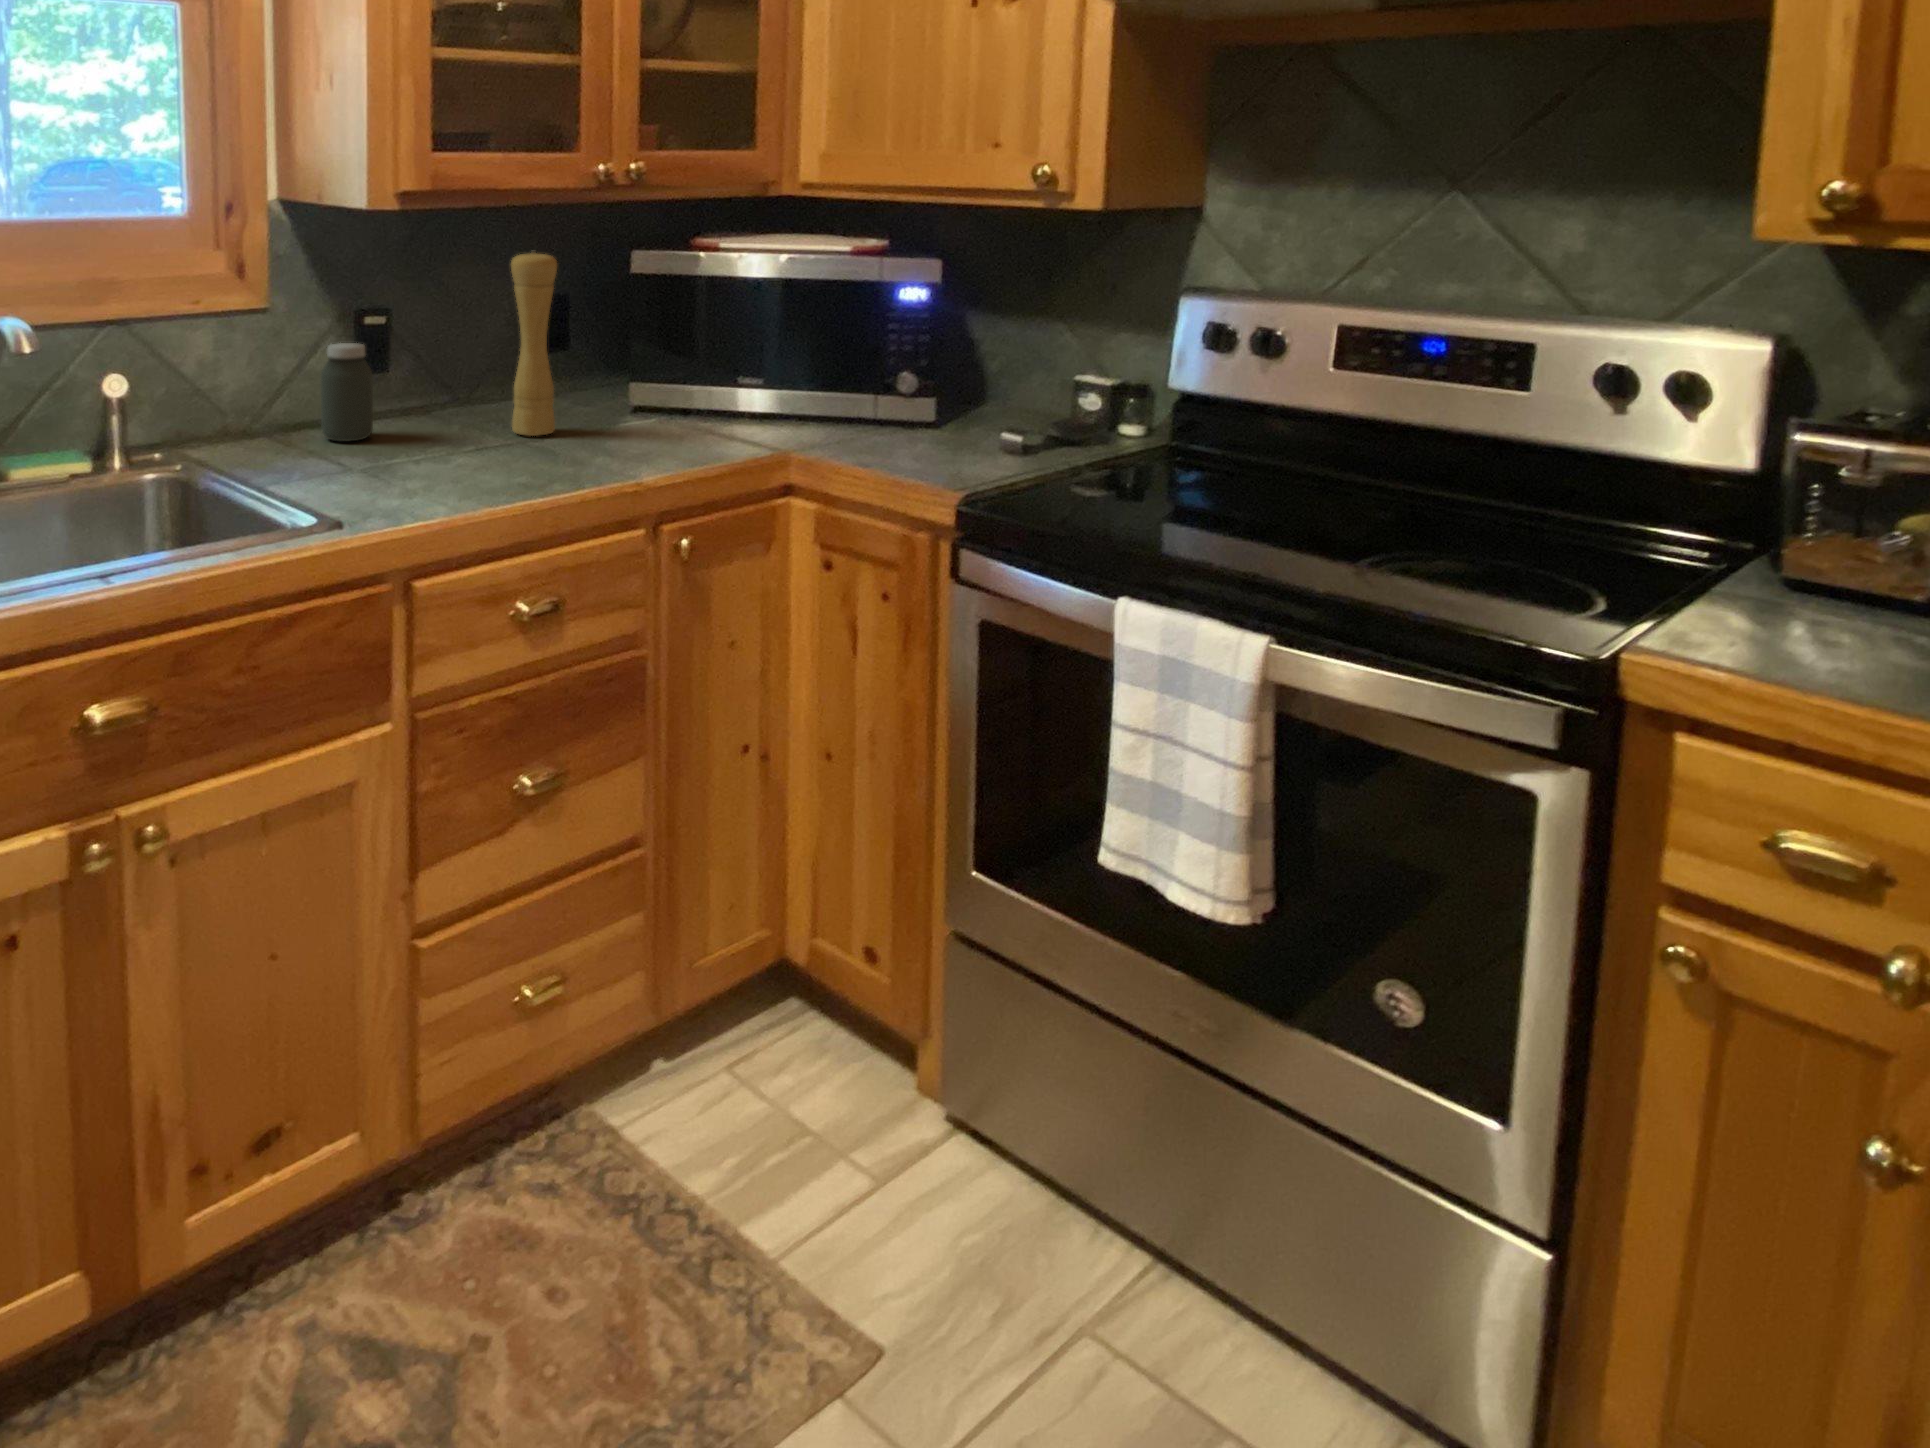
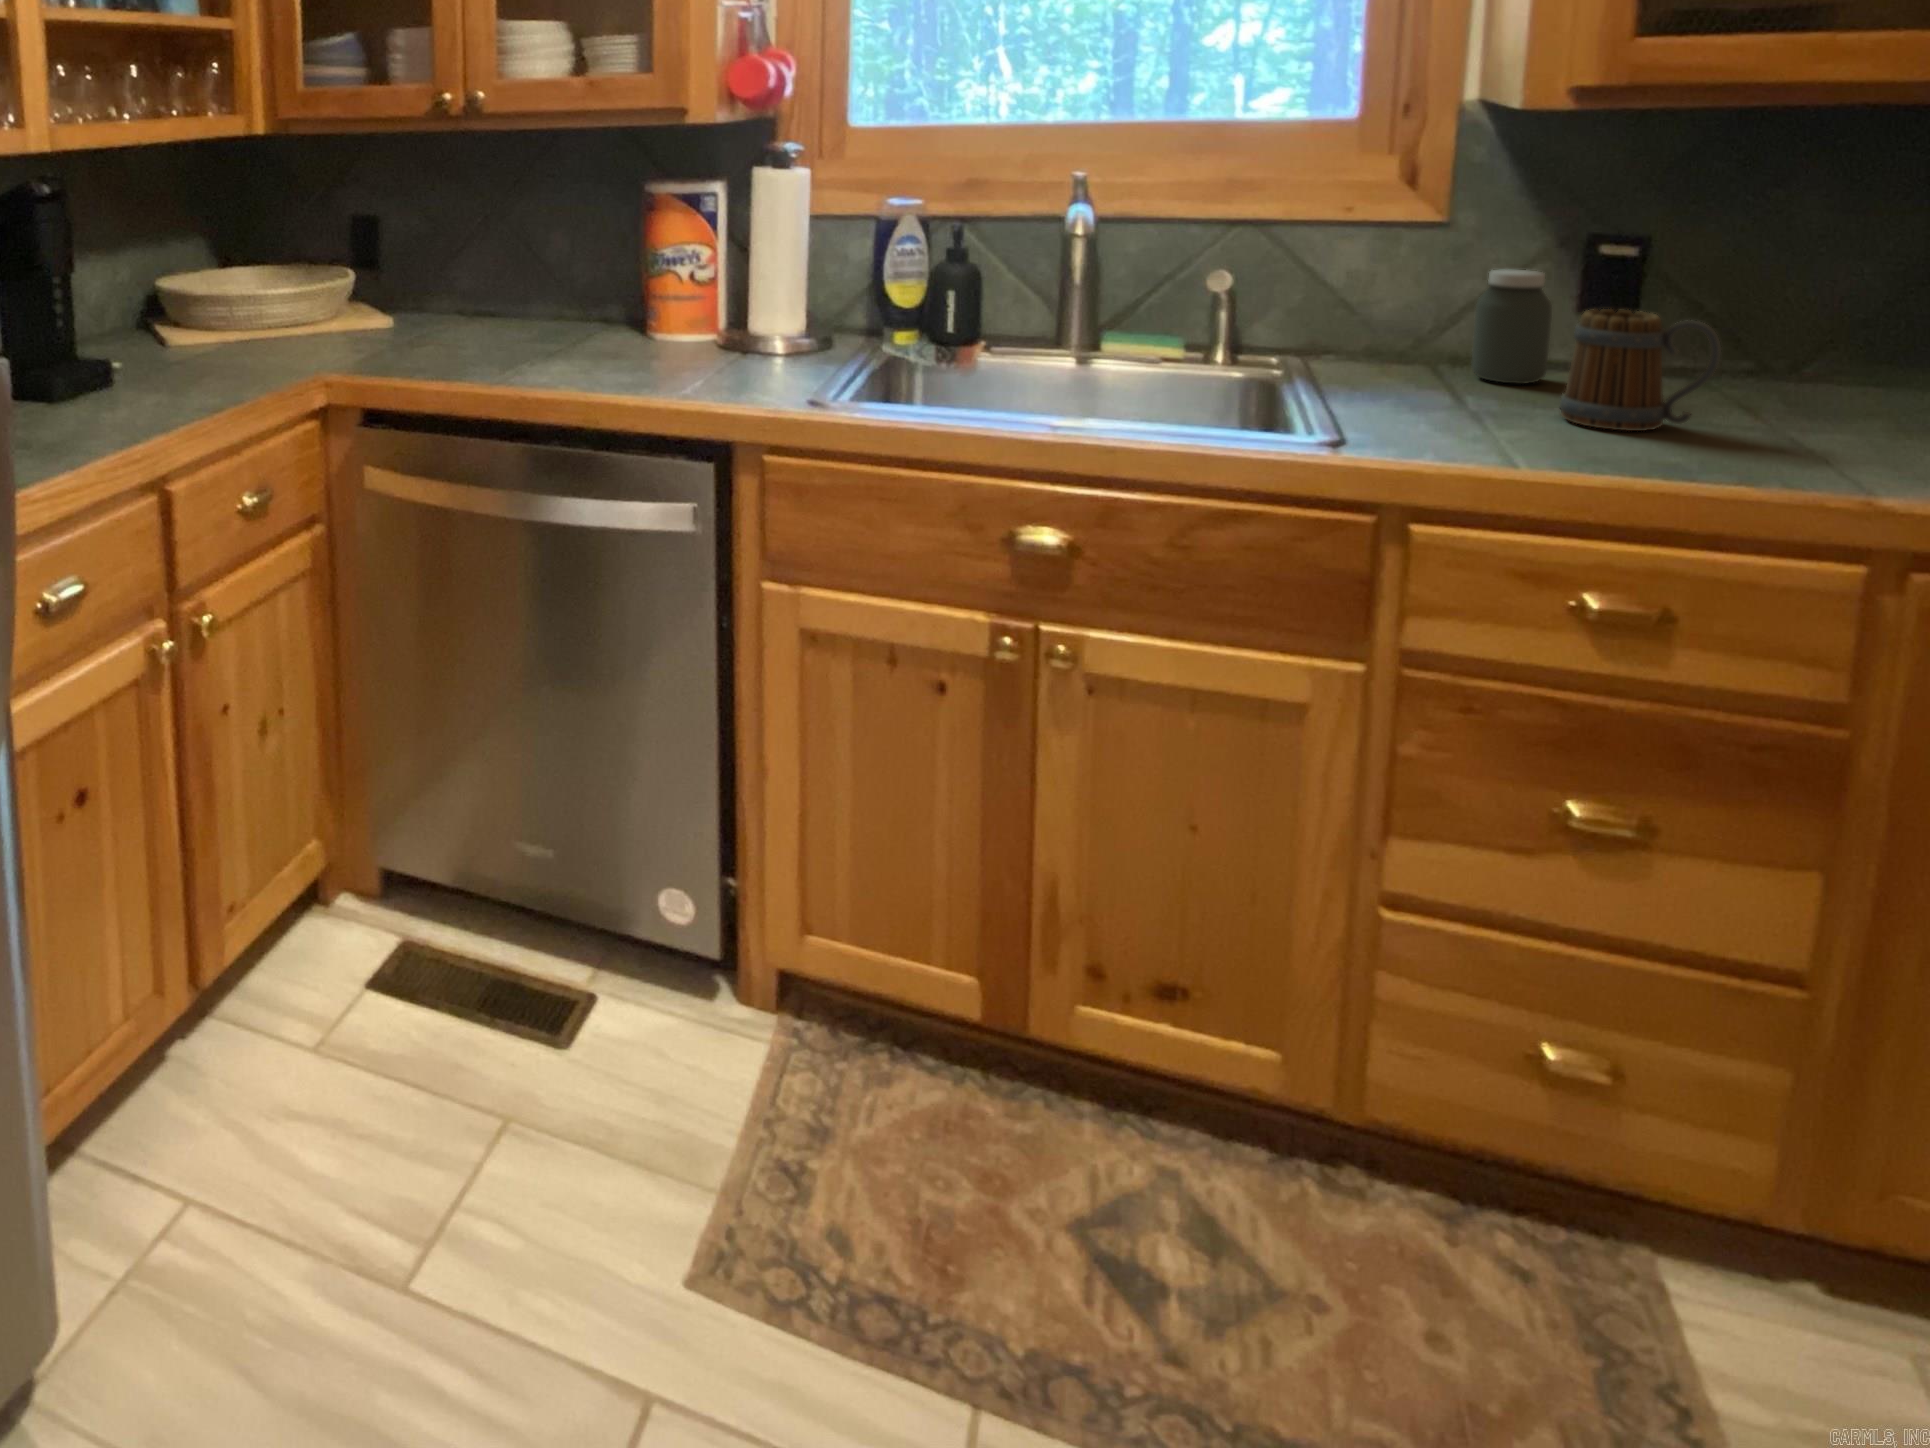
pepper mill: present [511,251,557,436] -> none [1768,170,1881,424]
mug: none [424,368,516,467] -> present [1560,309,1721,431]

